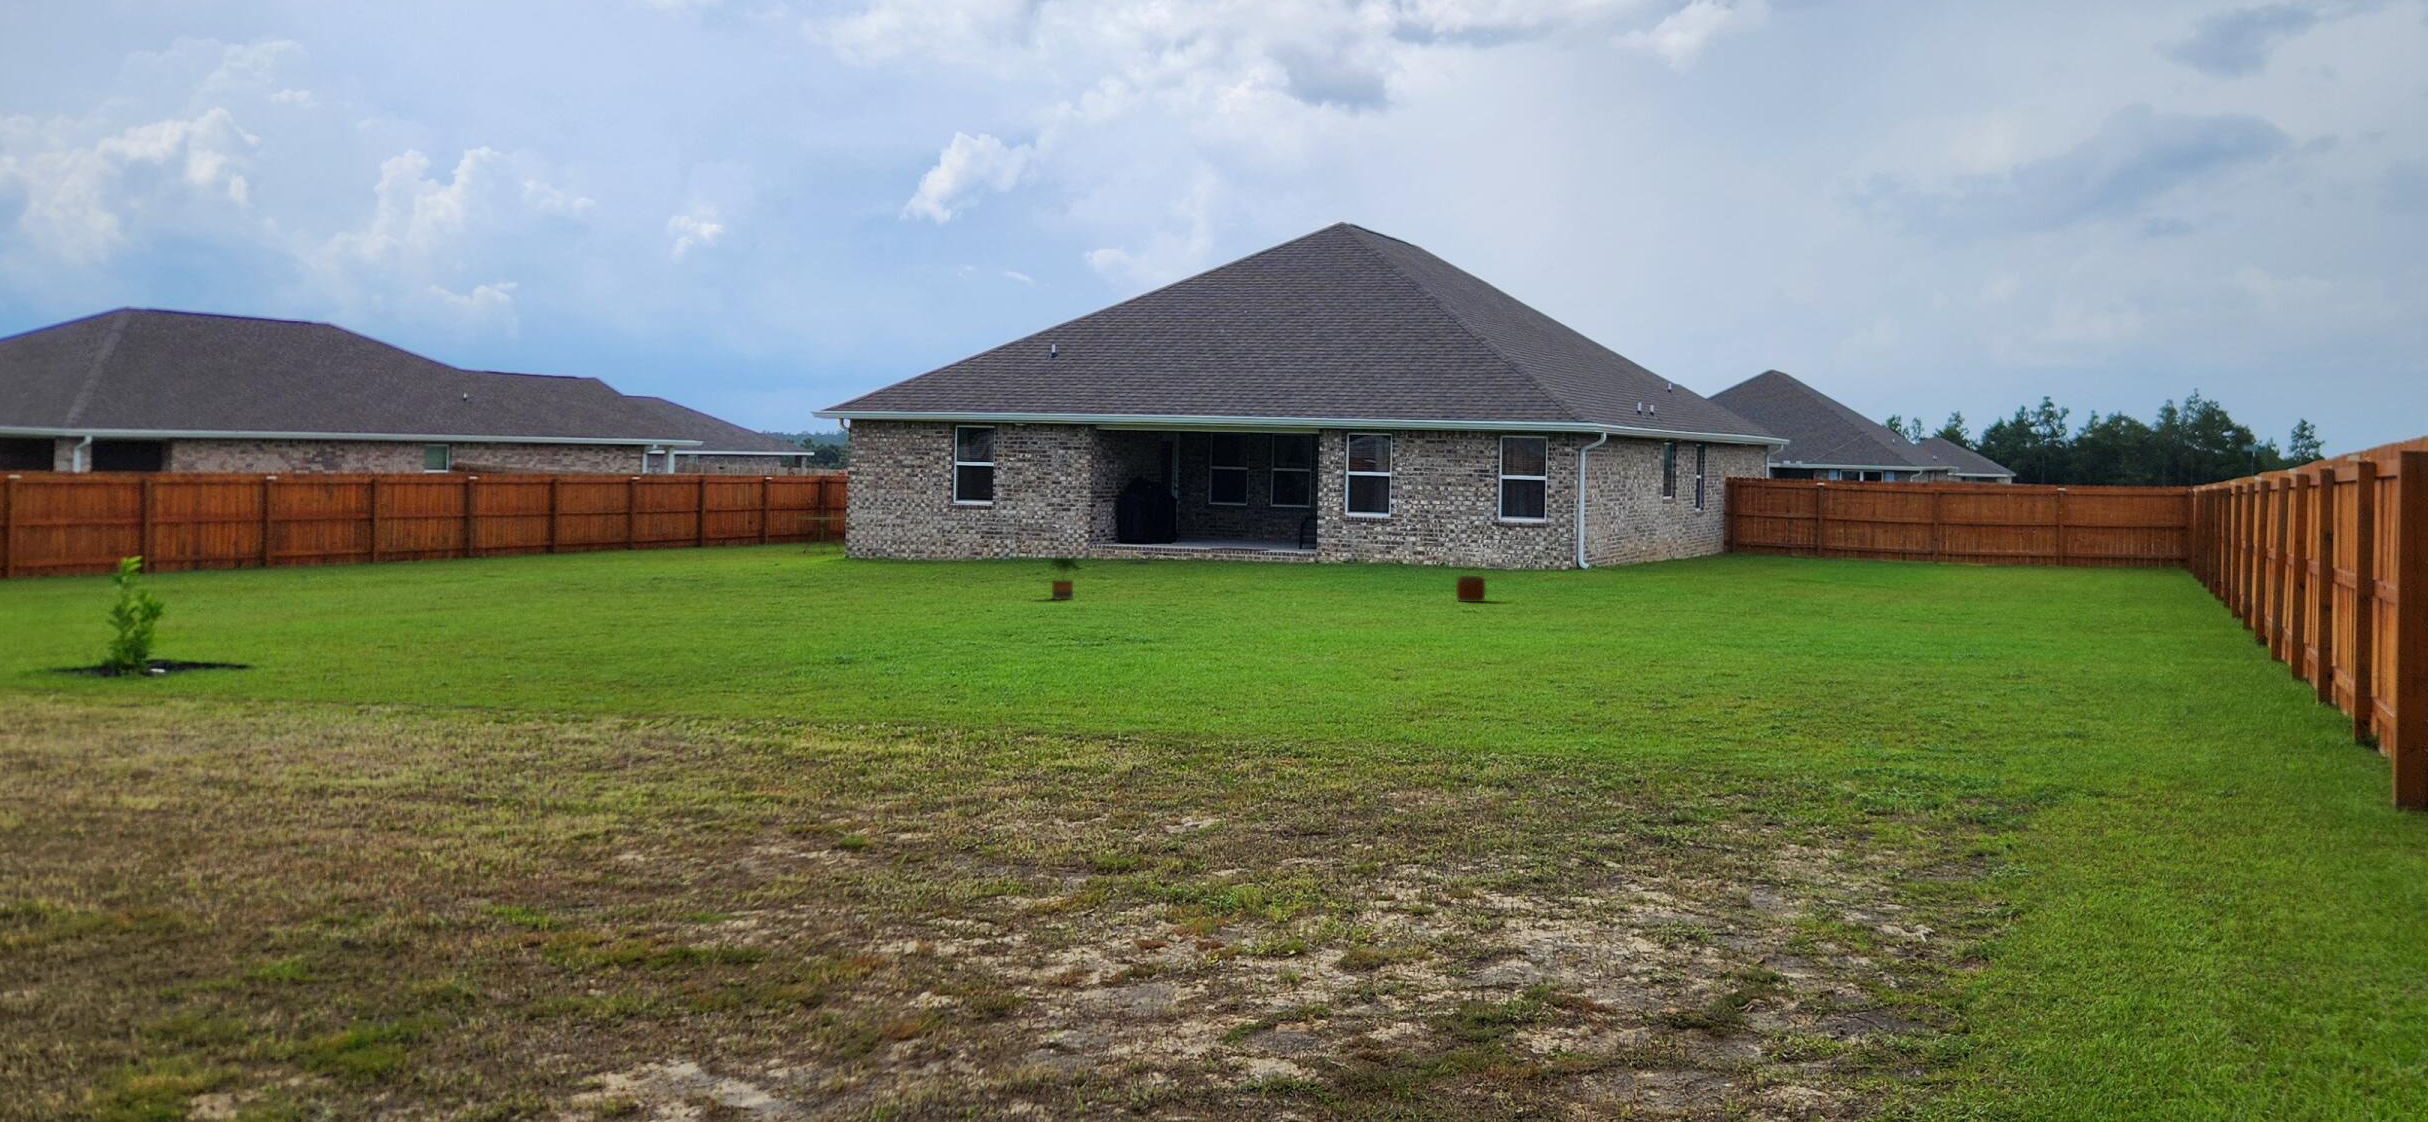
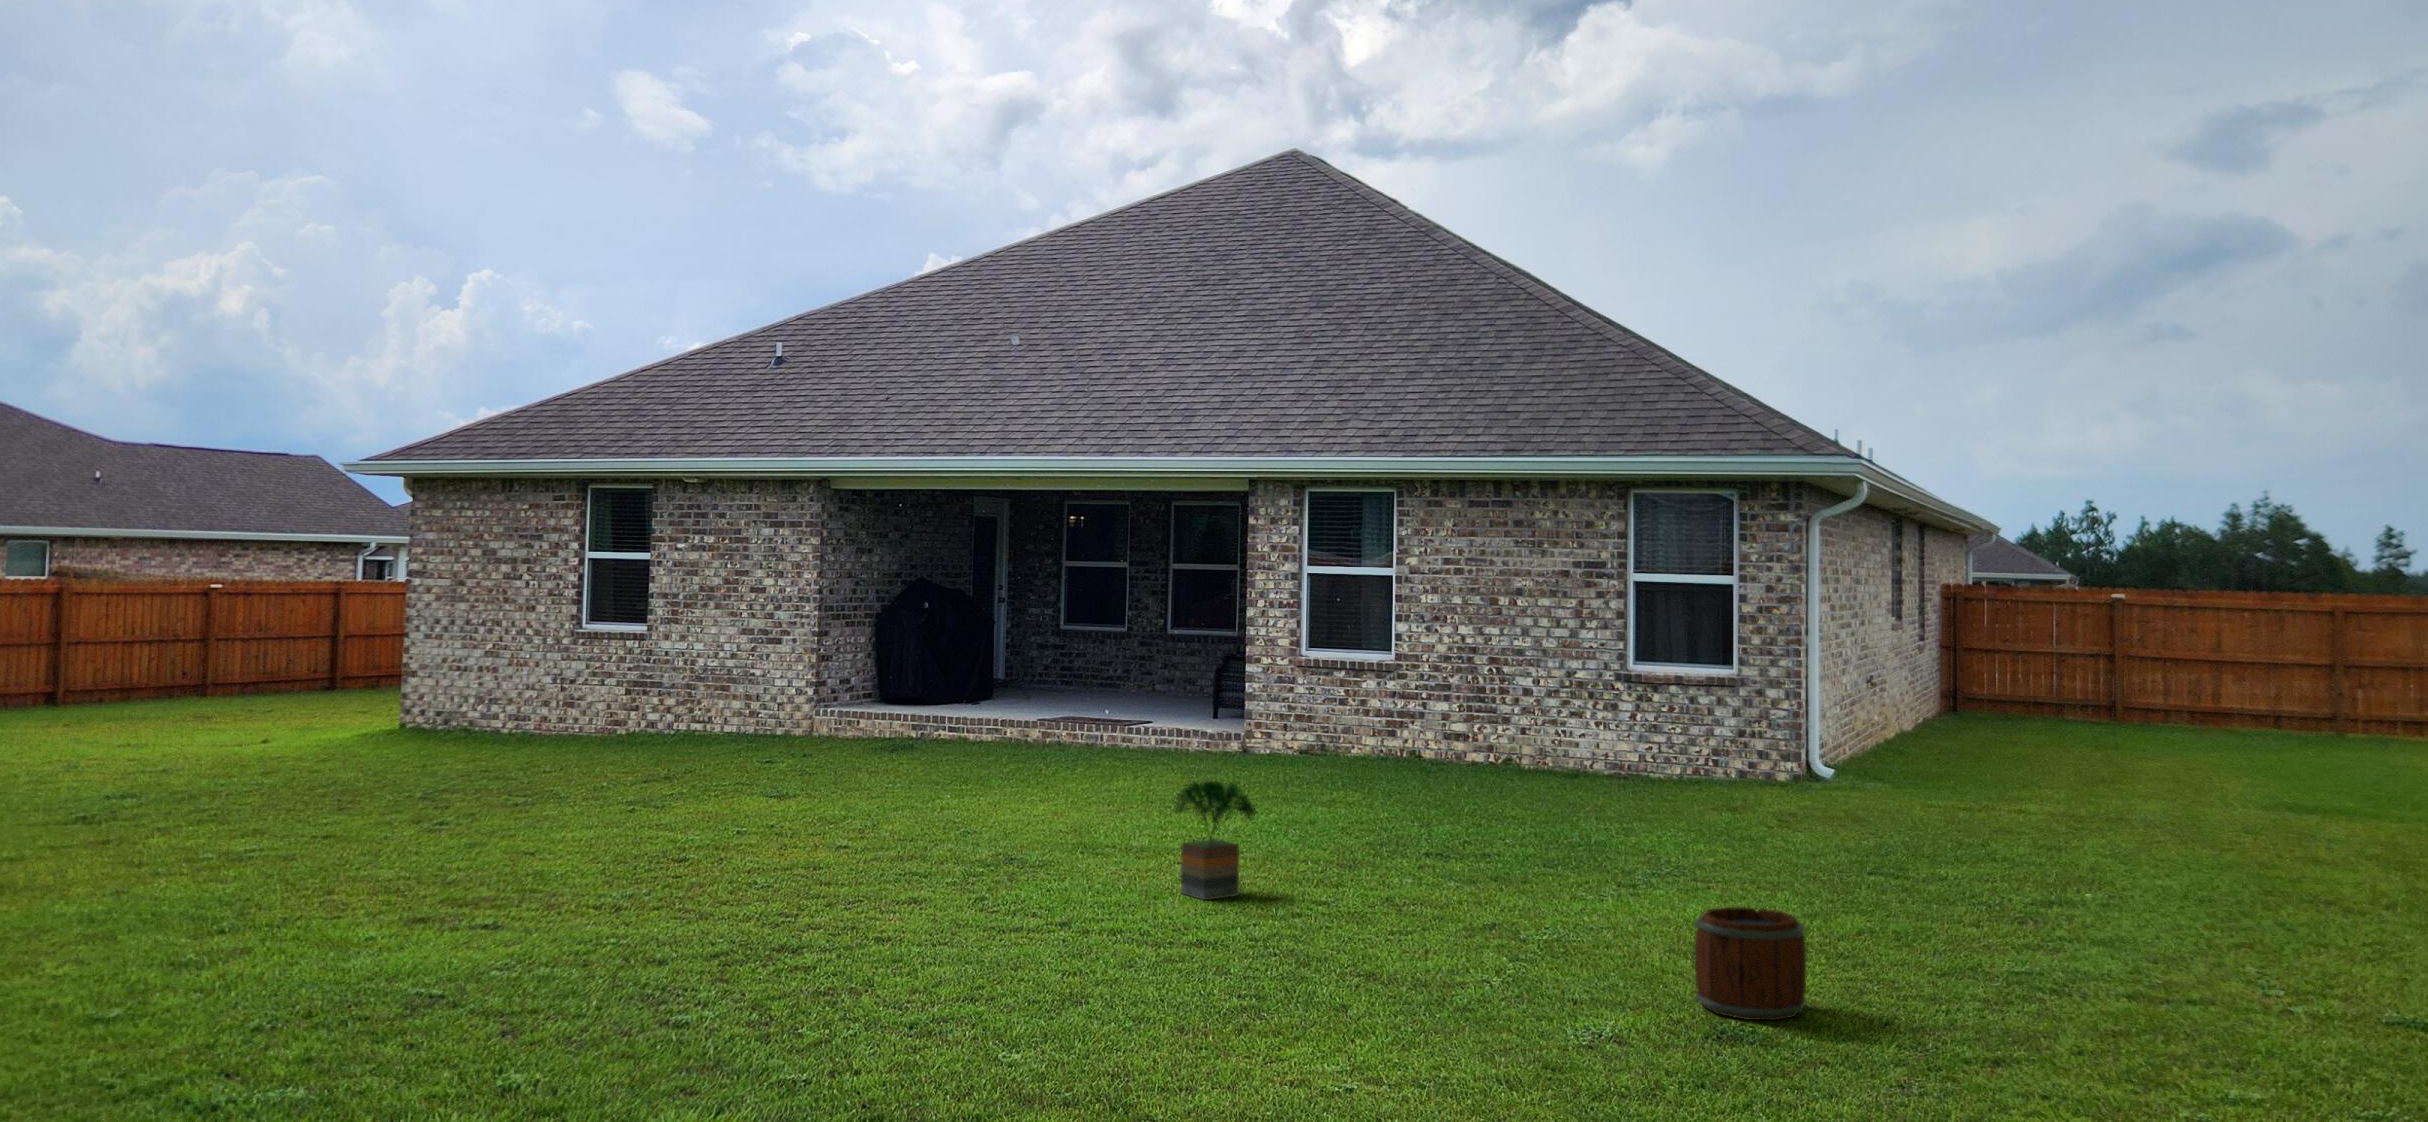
round table: present [805,517,843,547] -> none [304,652,410,720]
potted tree: present [1050,558,1079,600] -> present [1176,781,1256,900]

